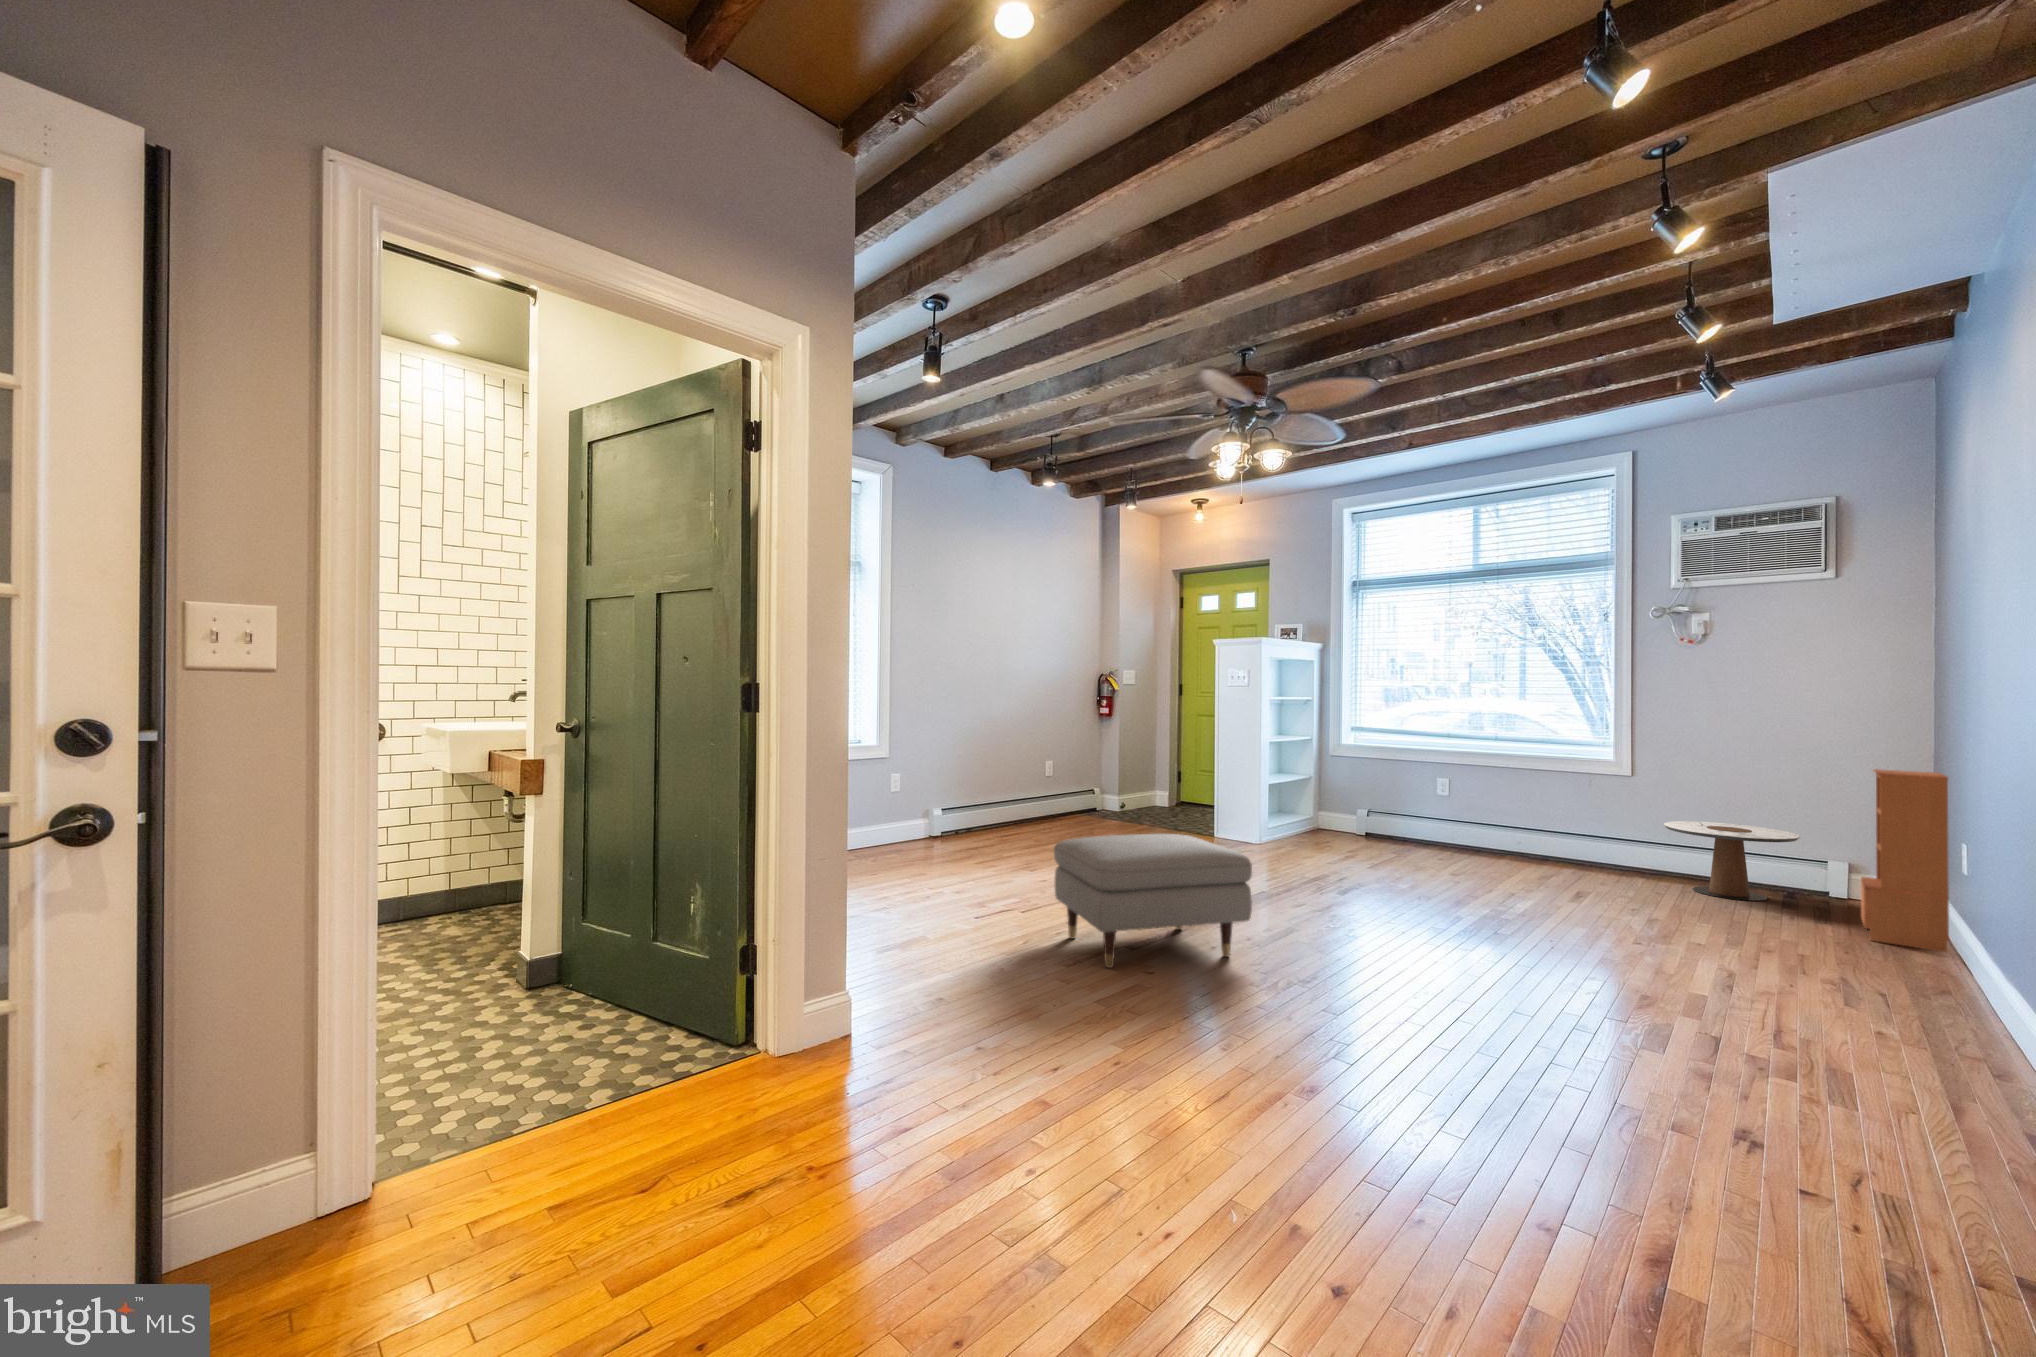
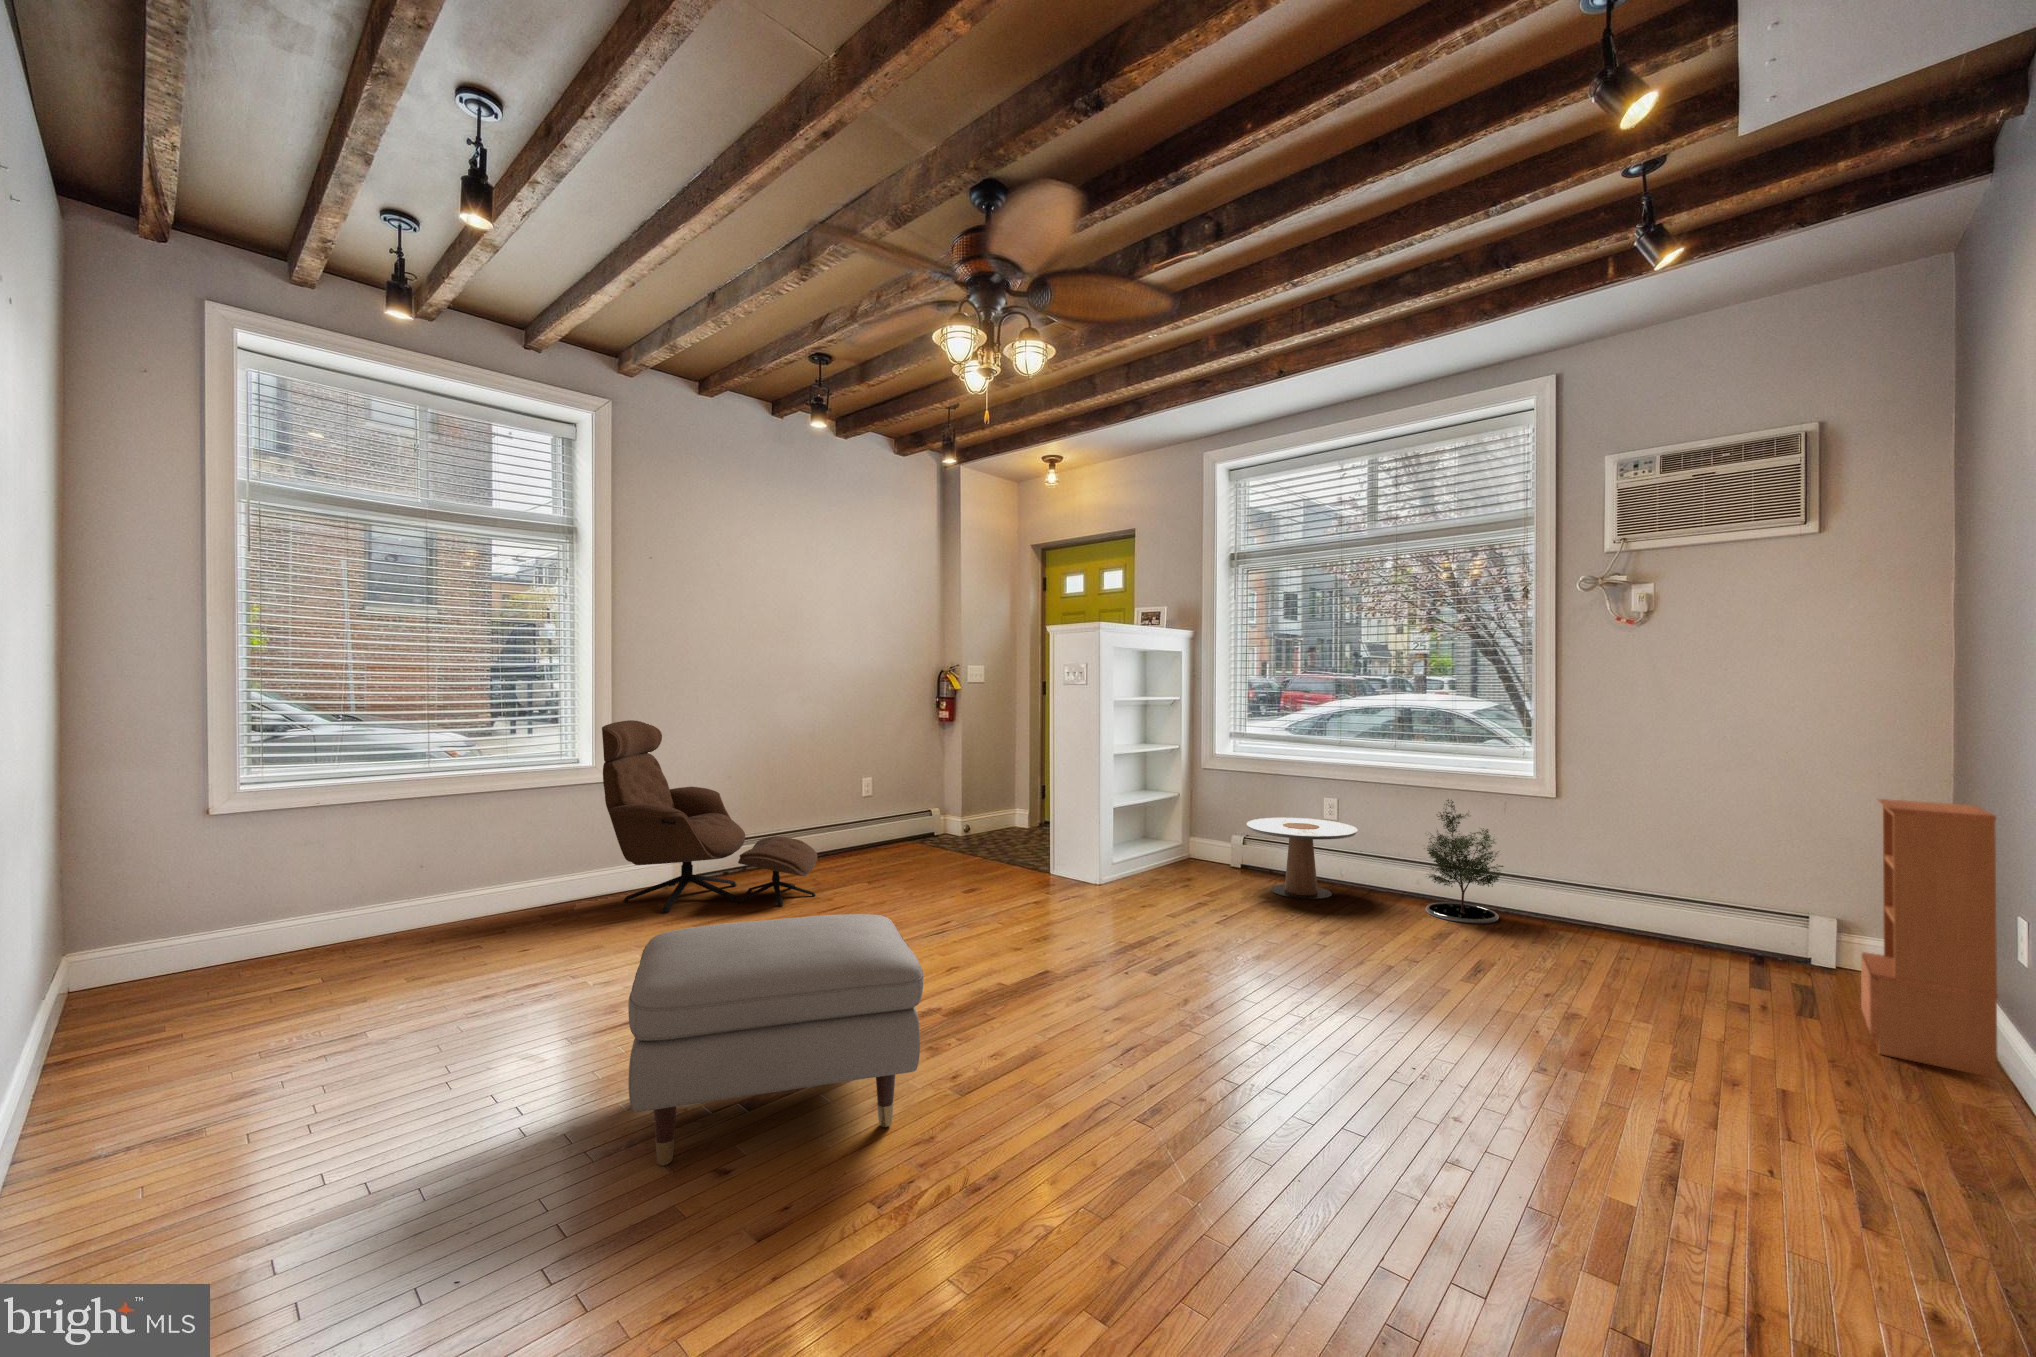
lounge chair: none [894,711,1045,855] -> present [602,720,818,913]
potted tree: none [1525,777,1591,872] -> present [1426,799,1503,924]
side table: present [1664,821,1800,901] -> present [1247,818,1358,899]

